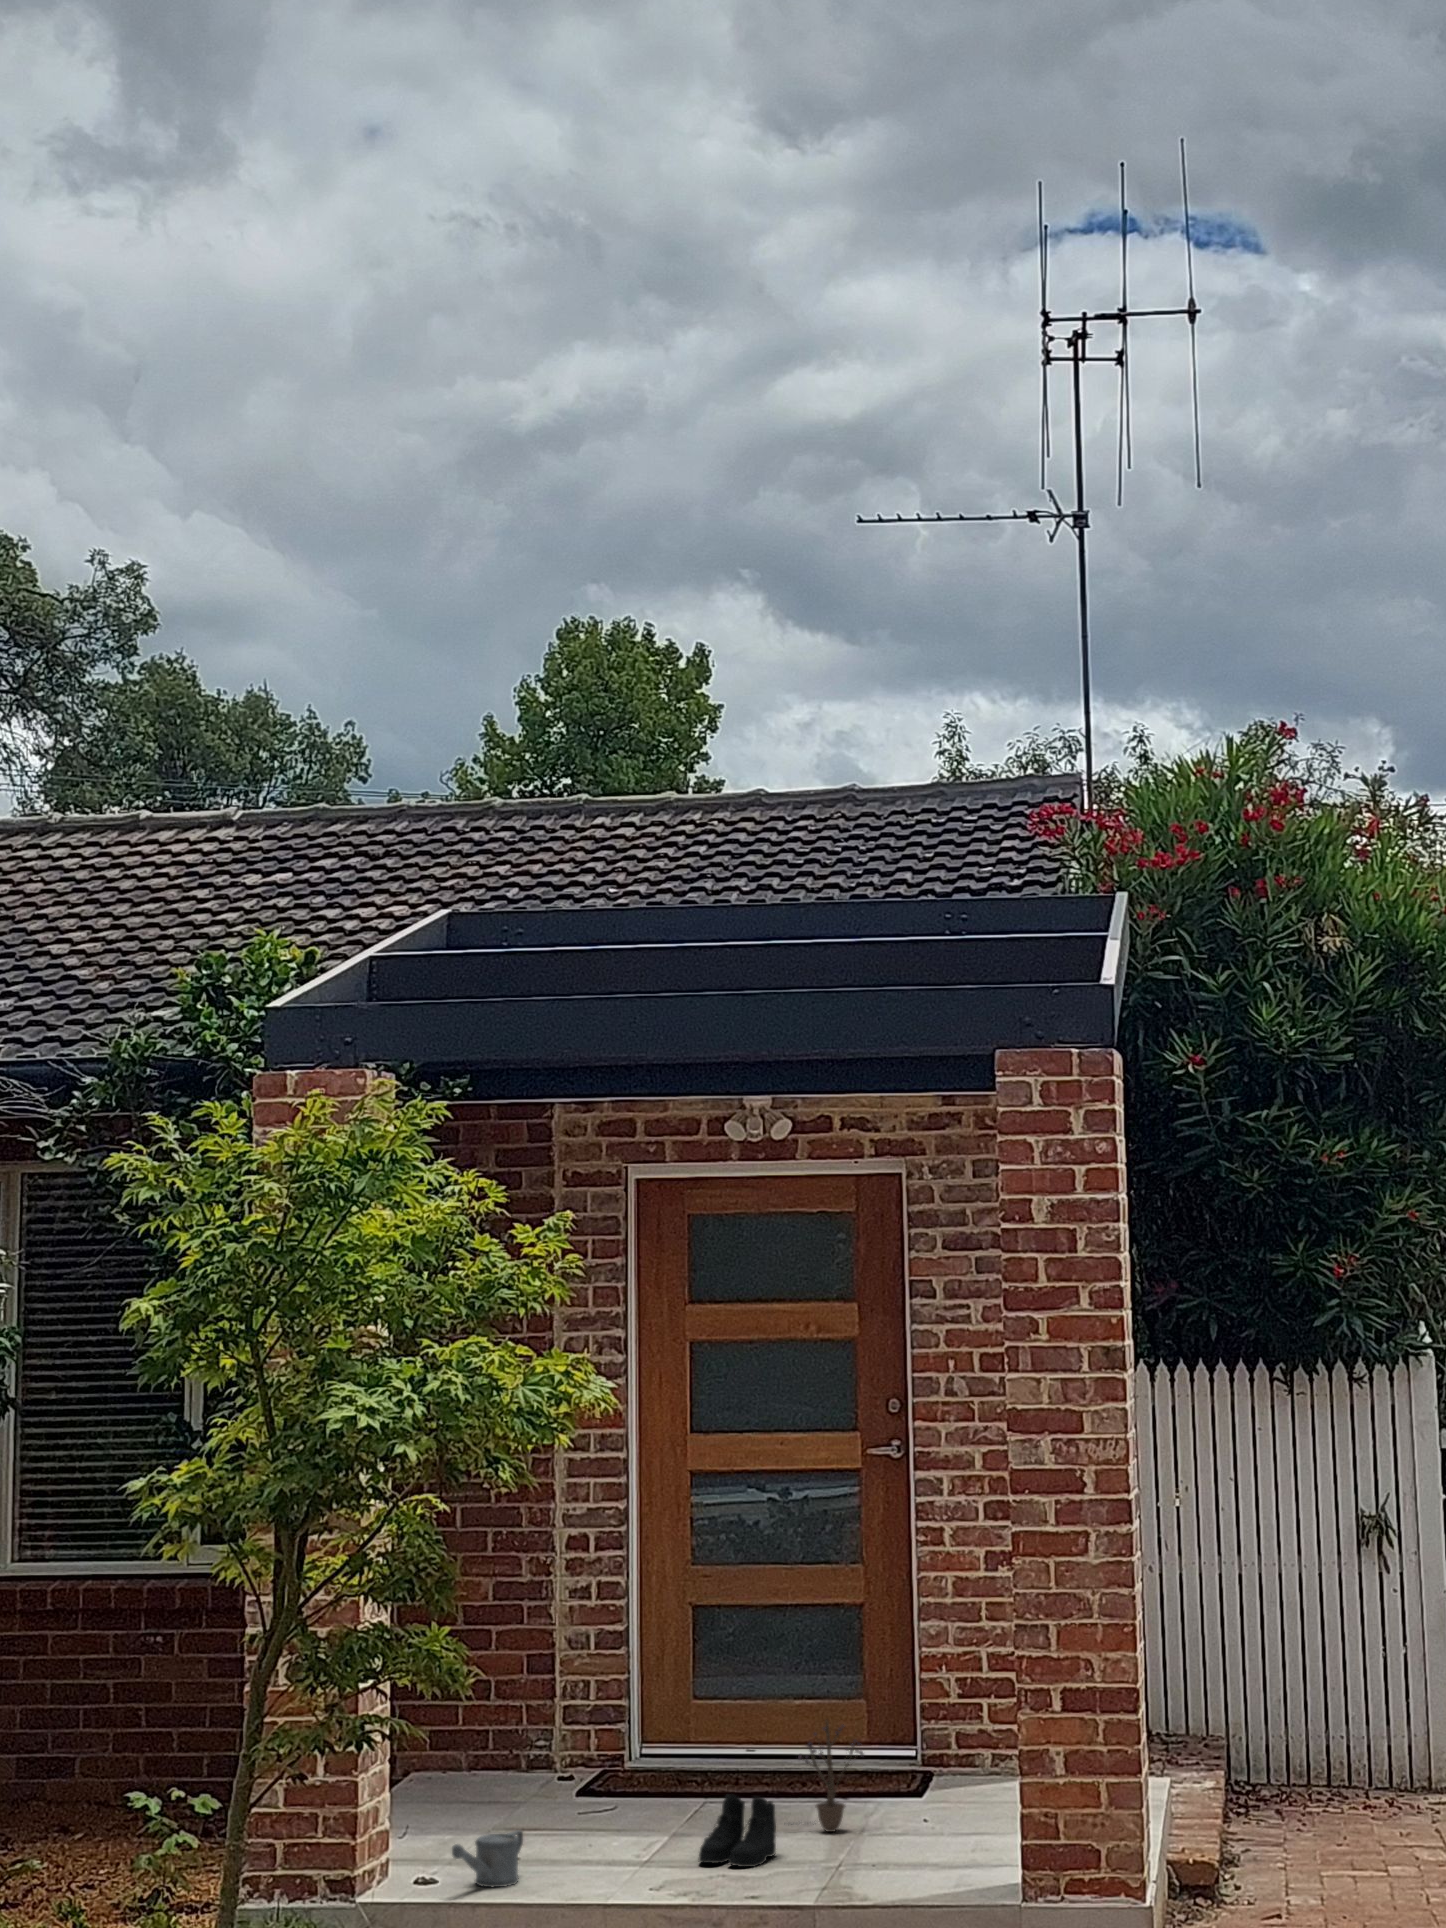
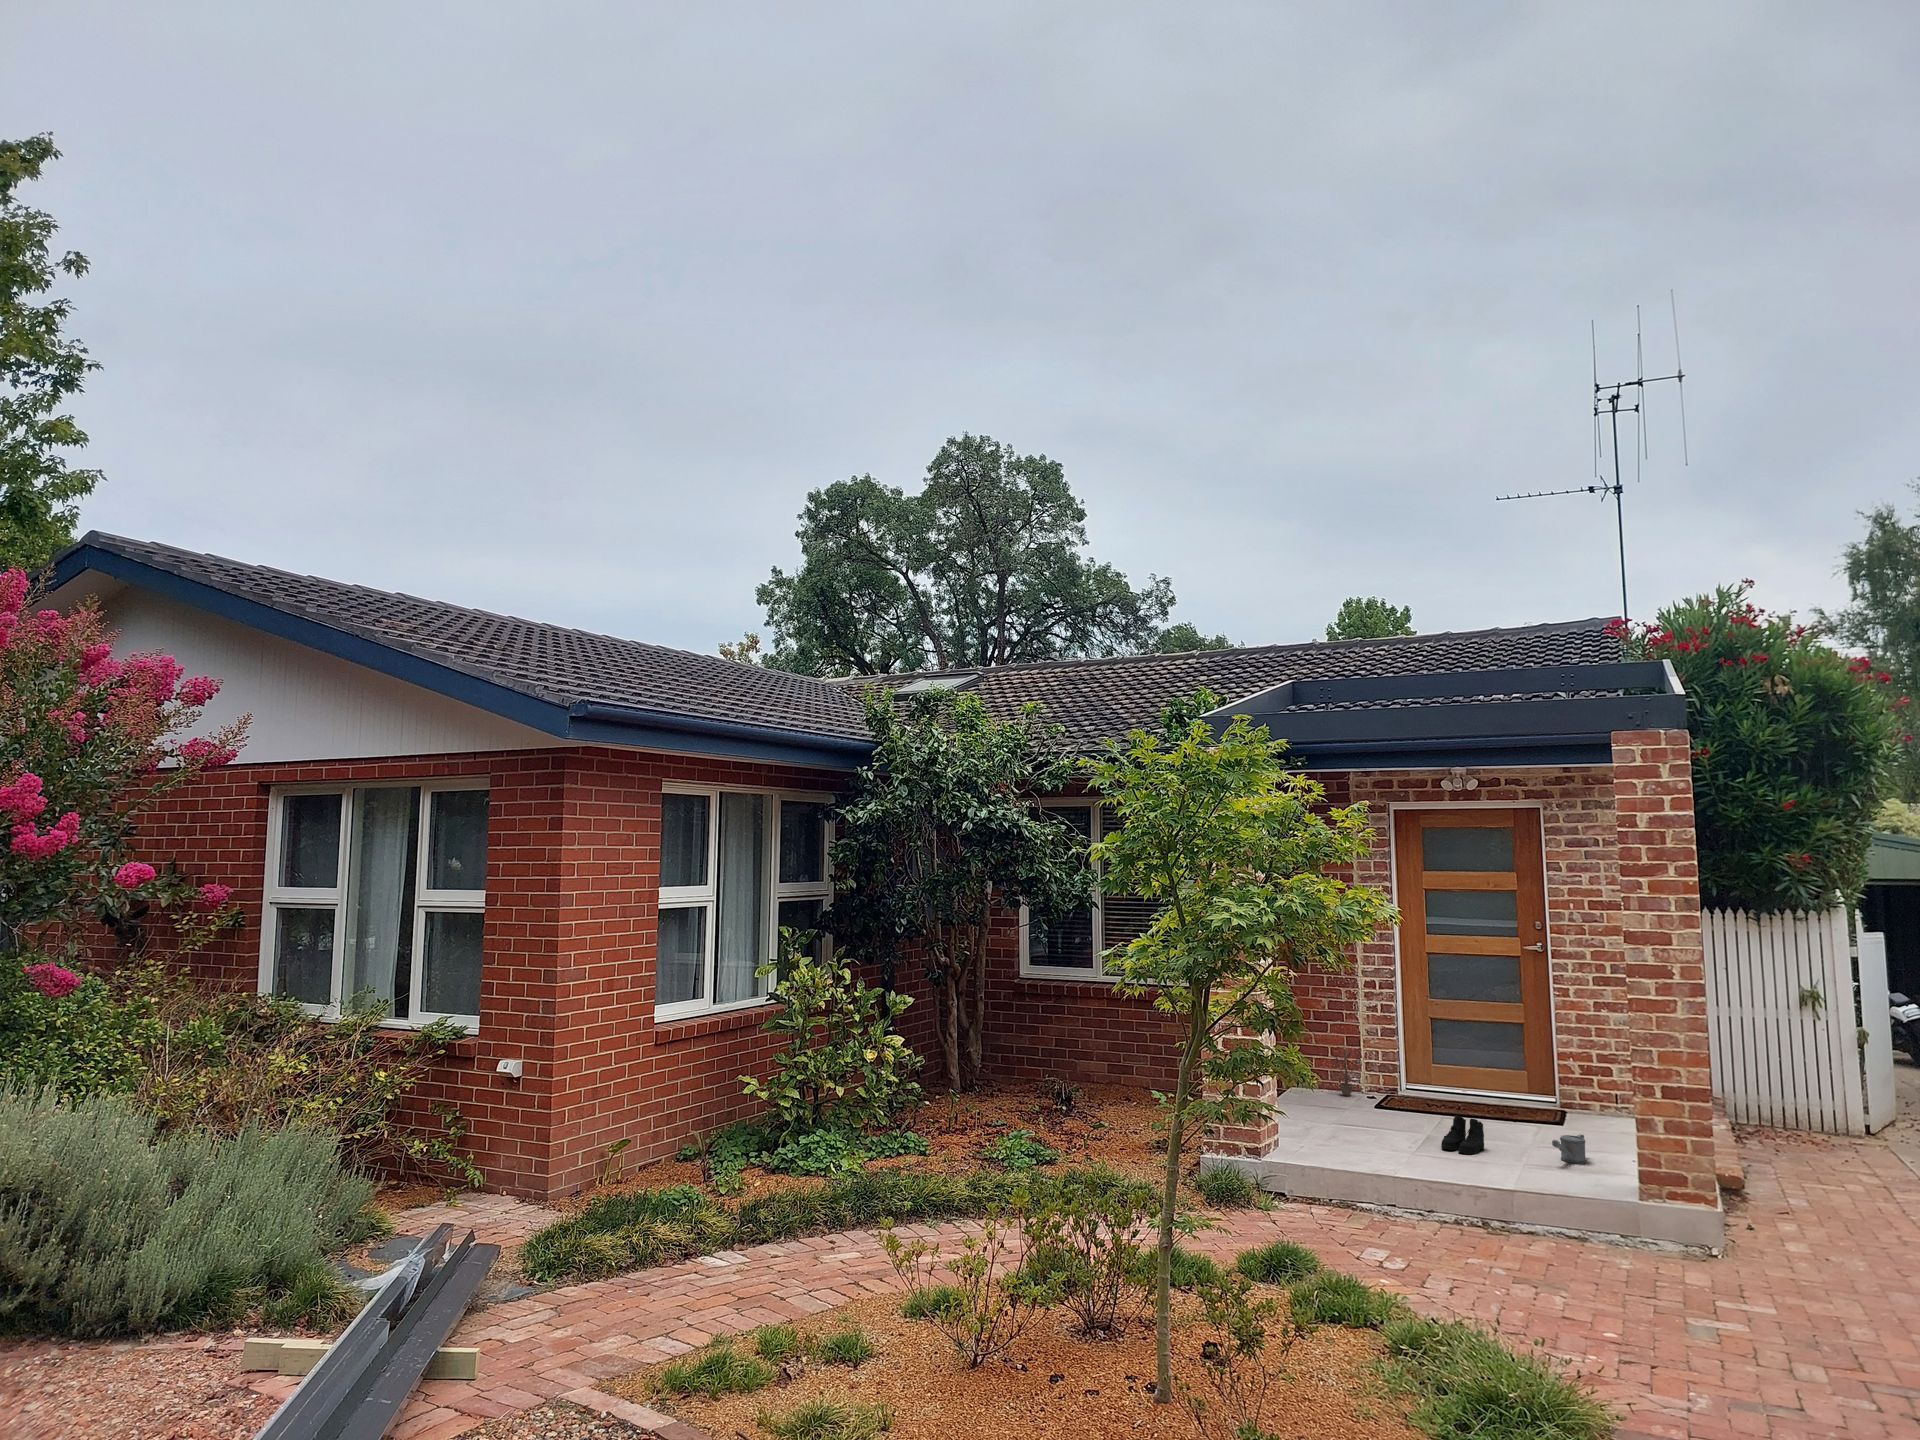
decorative plant: present [791,1720,863,1832] -> present [1328,1049,1361,1096]
watering can: present [452,1830,523,1887] -> present [1552,1134,1586,1164]

